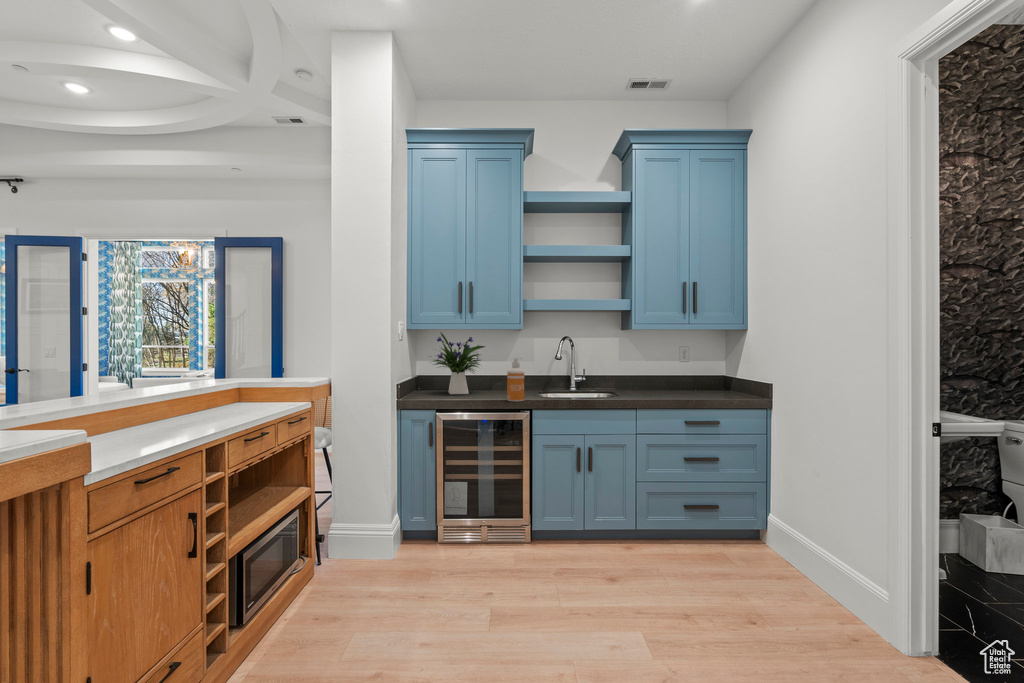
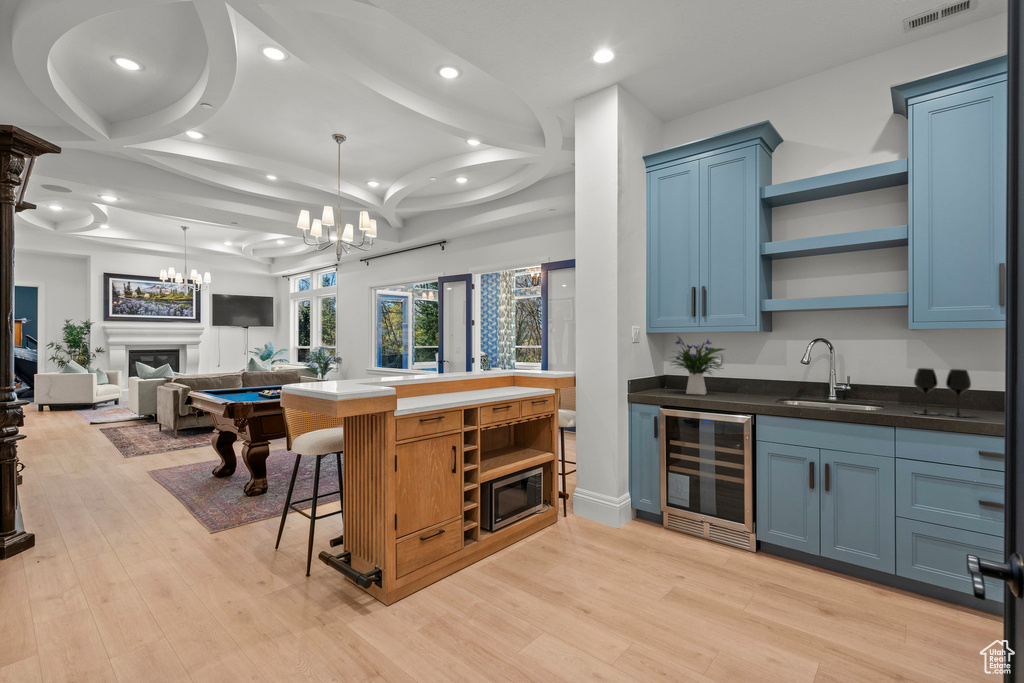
soap dispenser: present [507,358,524,402] -> none [728,360,747,404]
wine glass: none [643,361,679,398] -> present [914,368,971,417]

